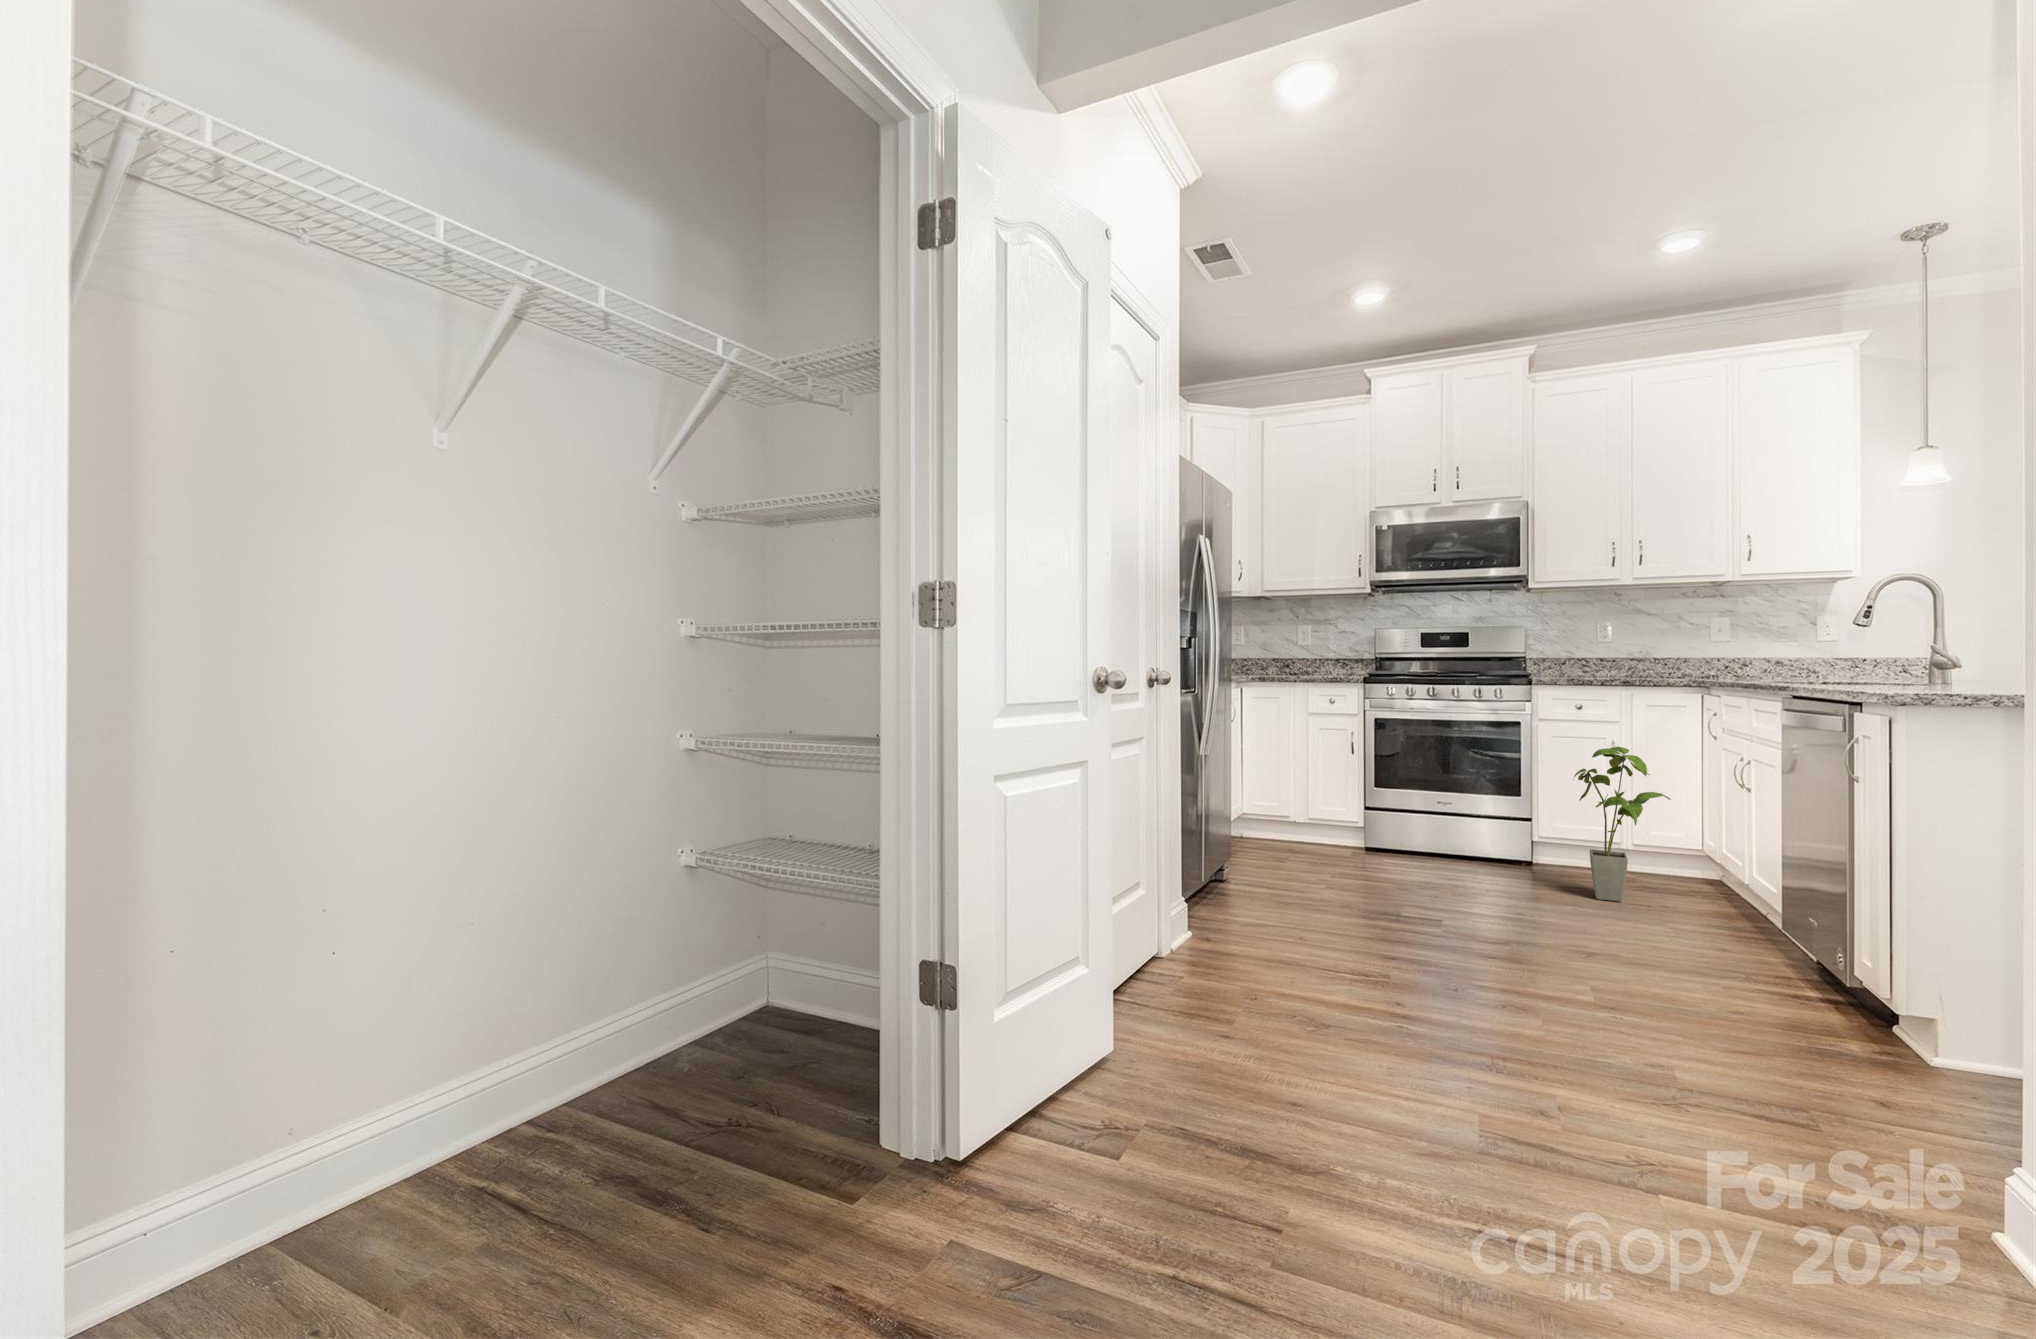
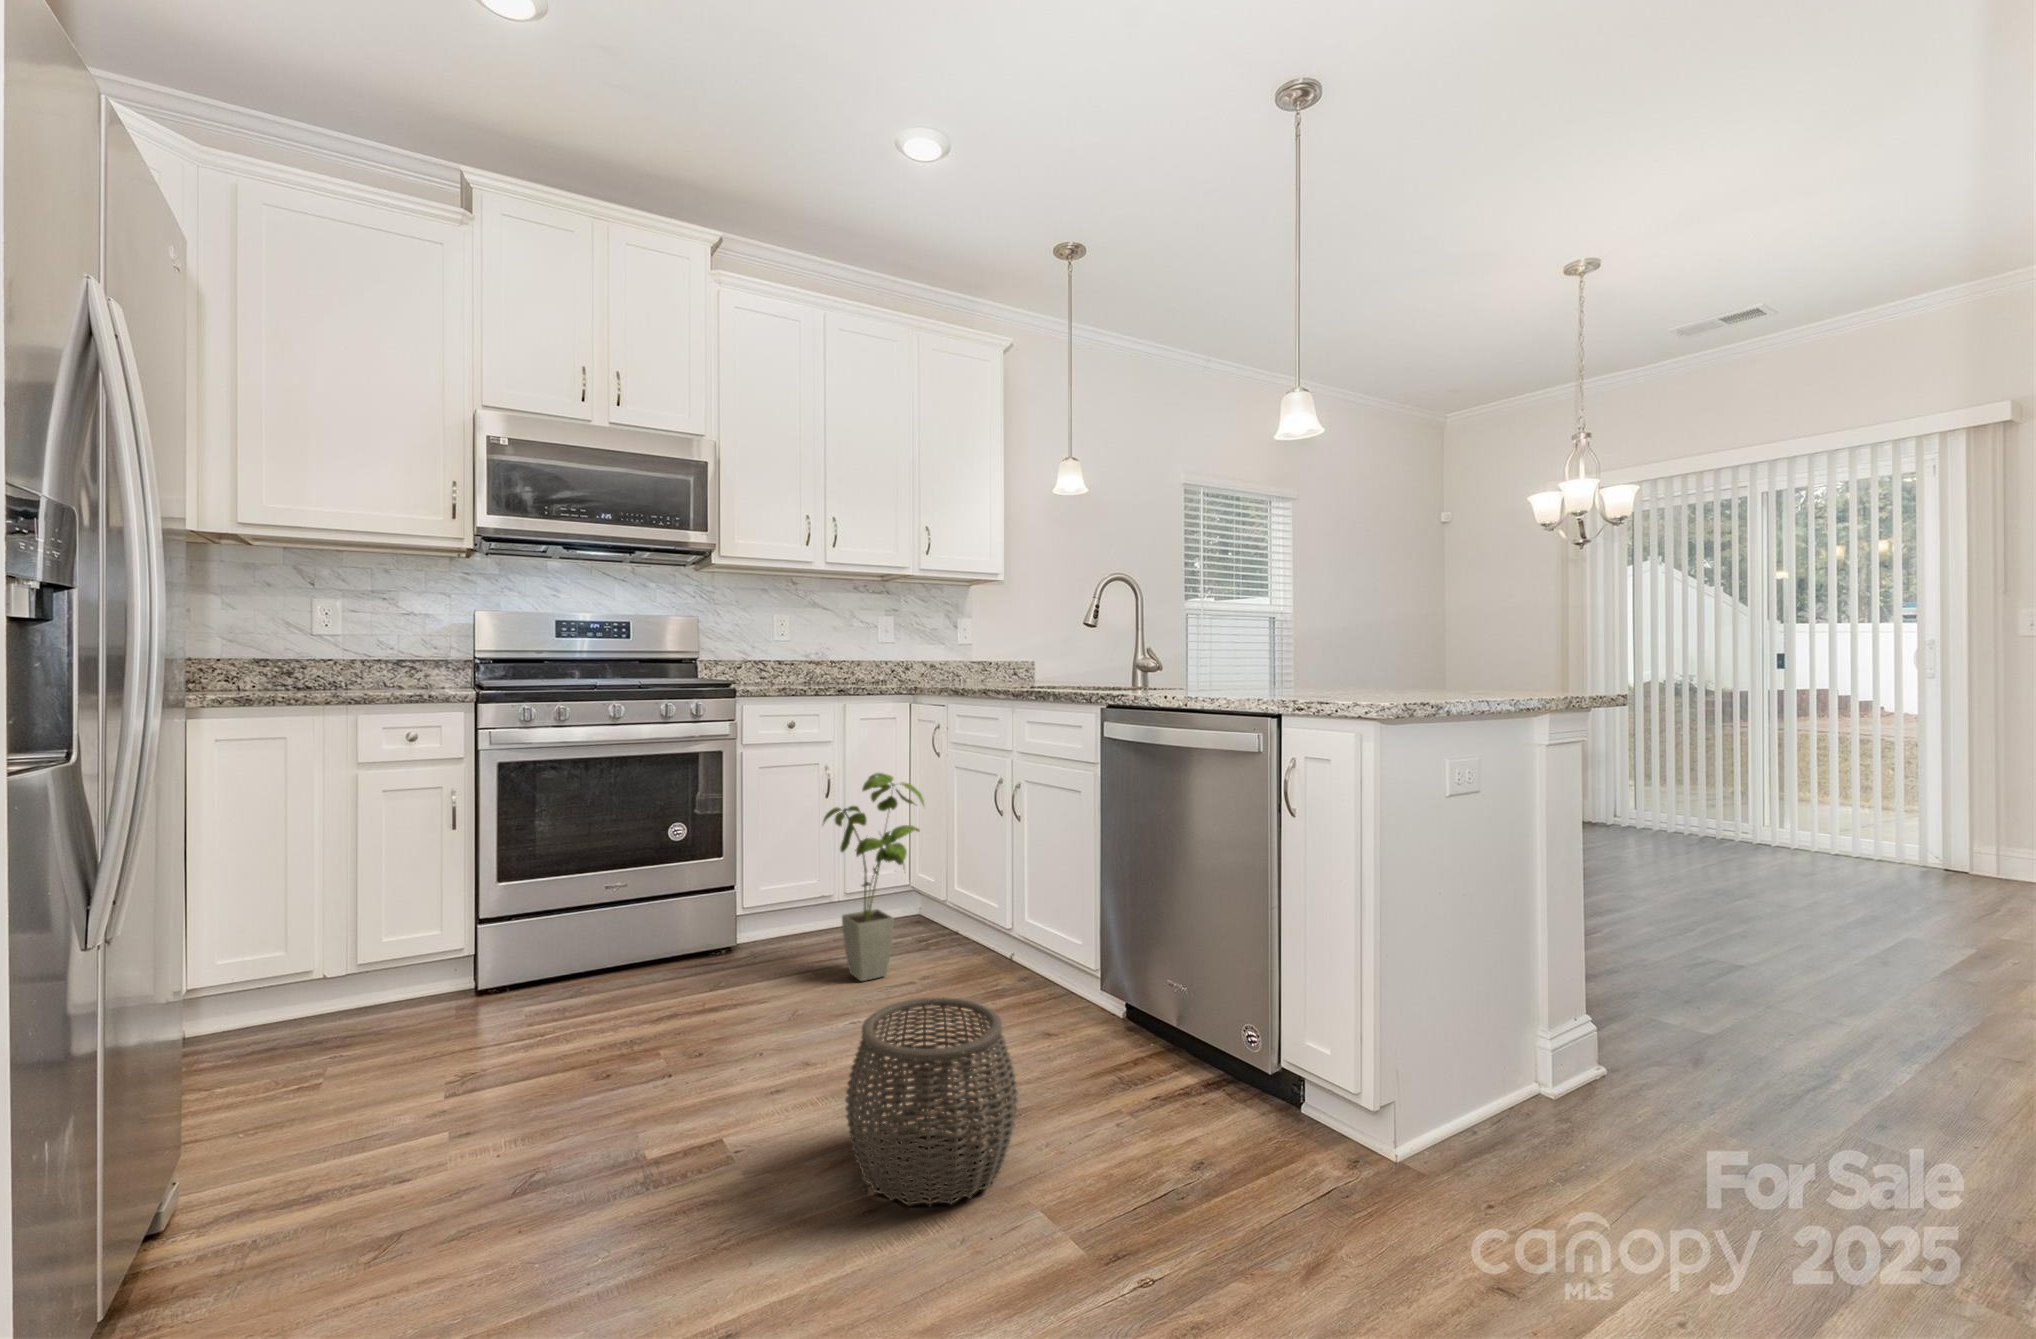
woven basket: none [1451,868,1567,975] -> present [845,997,1018,1206]

